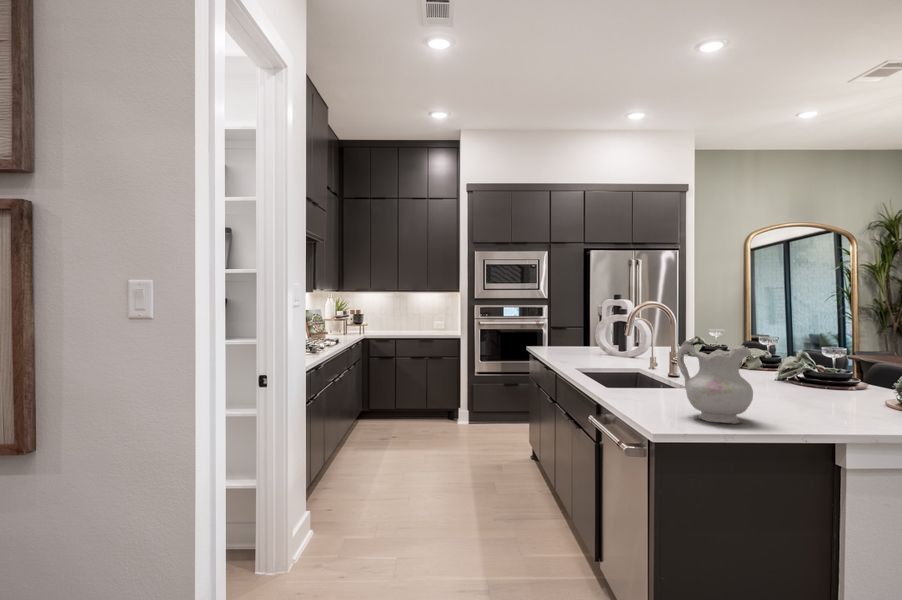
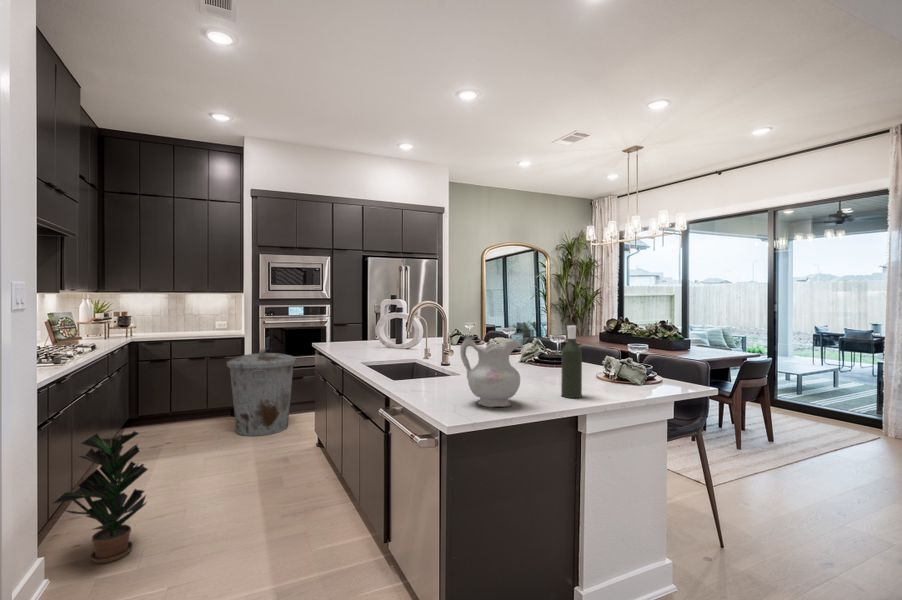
bottle: none [817,333,848,424] -> present [561,326,582,398]
trash can: none [444,350,511,440] -> present [226,349,296,436]
potted plant: none [313,415,380,528] -> present [54,431,148,563]

